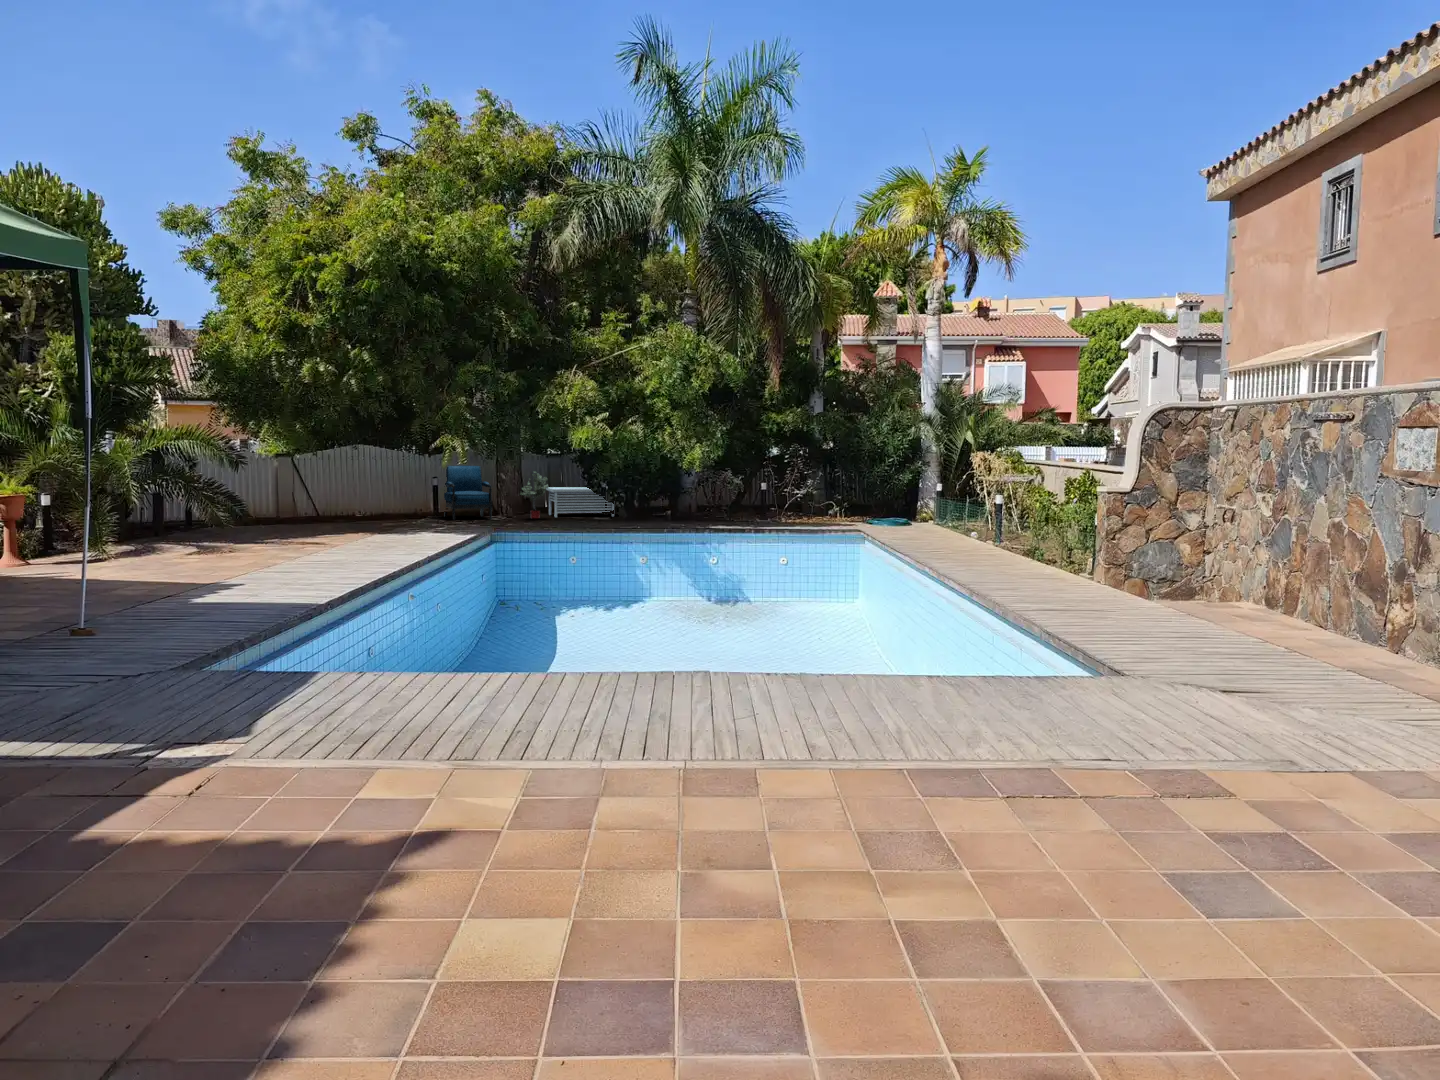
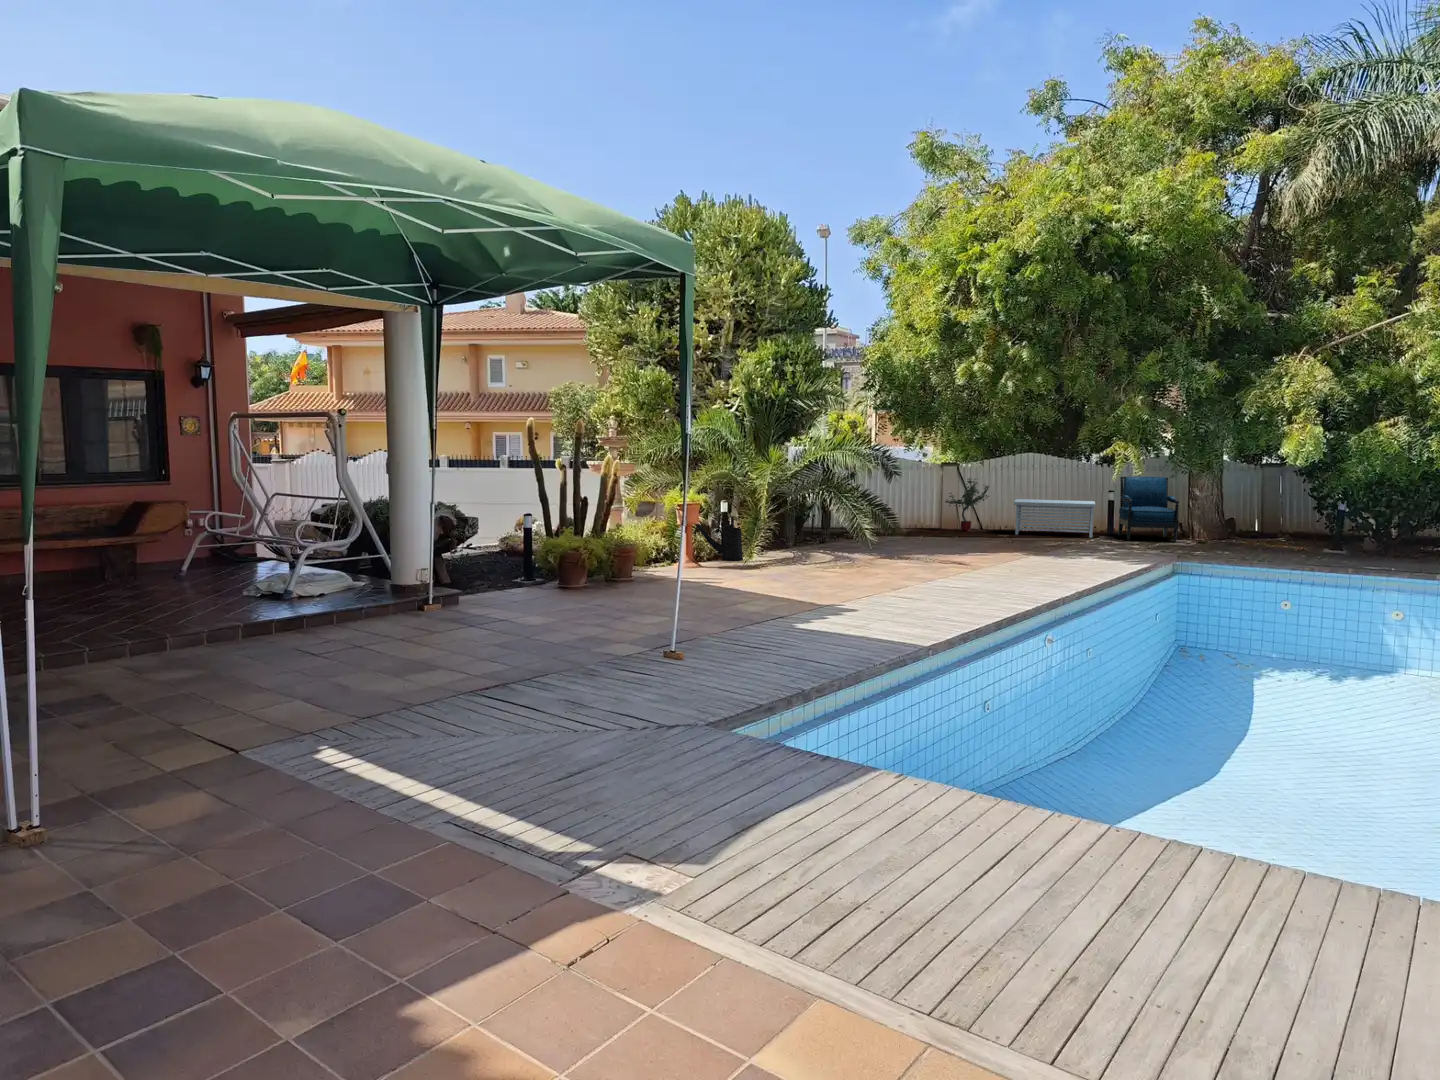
potted tree: present [521,471,549,520] -> present [945,478,989,531]
storage bench: present [546,487,614,517] -> present [1014,499,1095,538]
watering can: none [22,510,91,556] -> present [697,517,750,561]

